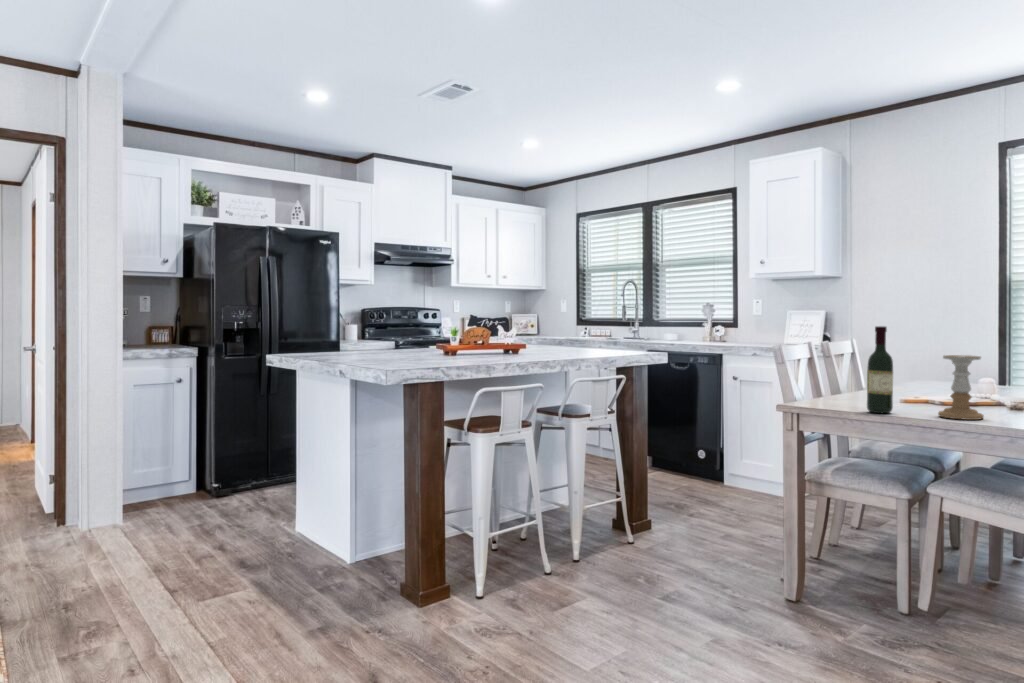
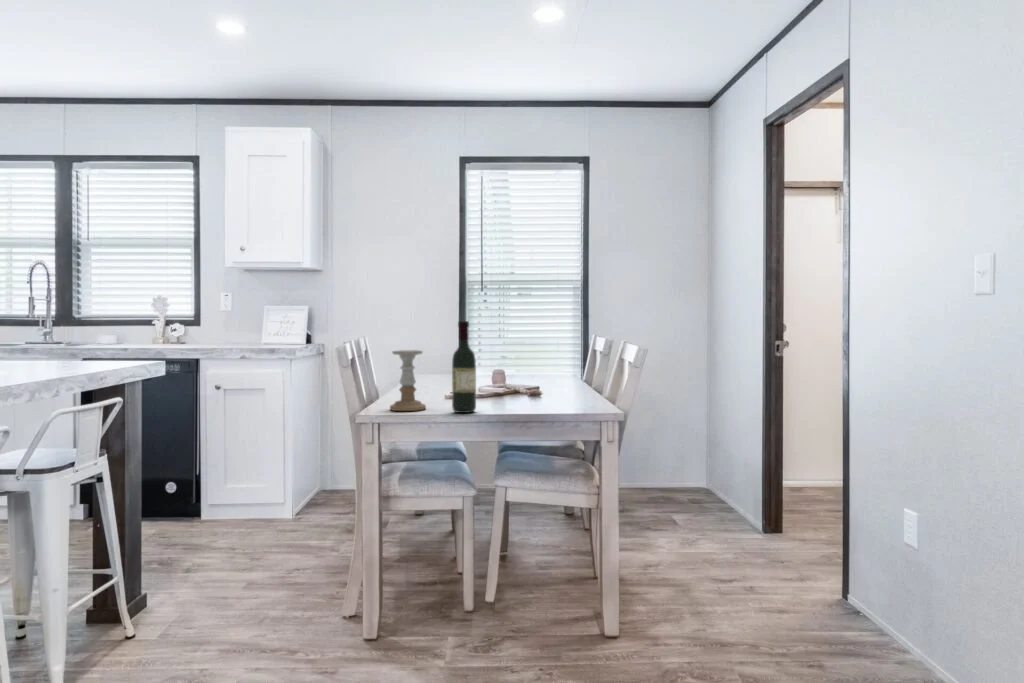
candle holder: present [938,355,984,420] -> present [390,350,426,411]

